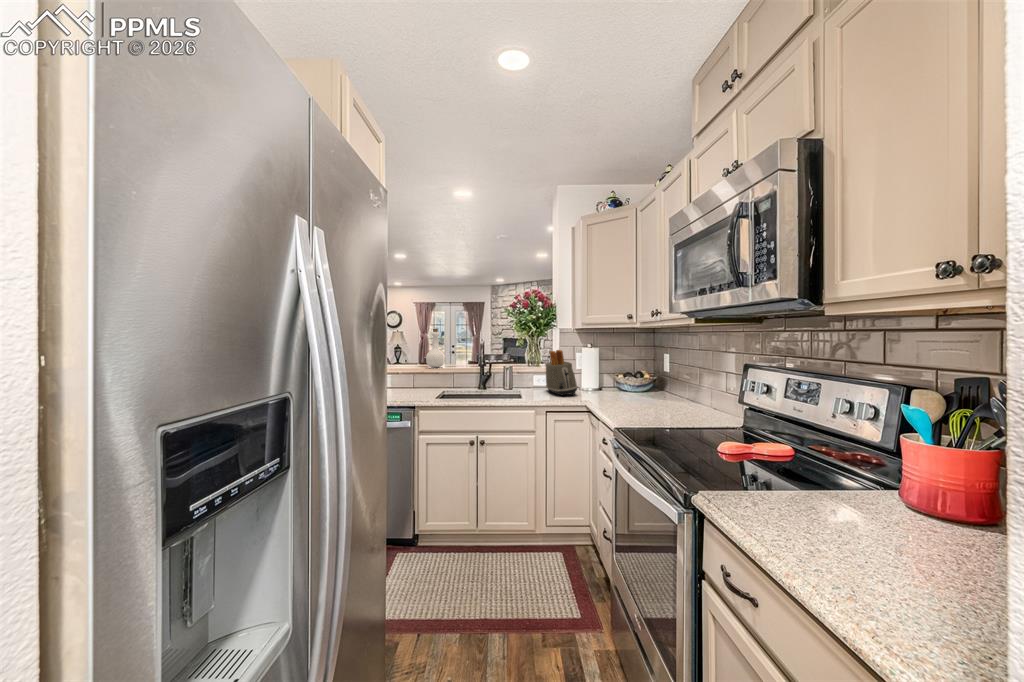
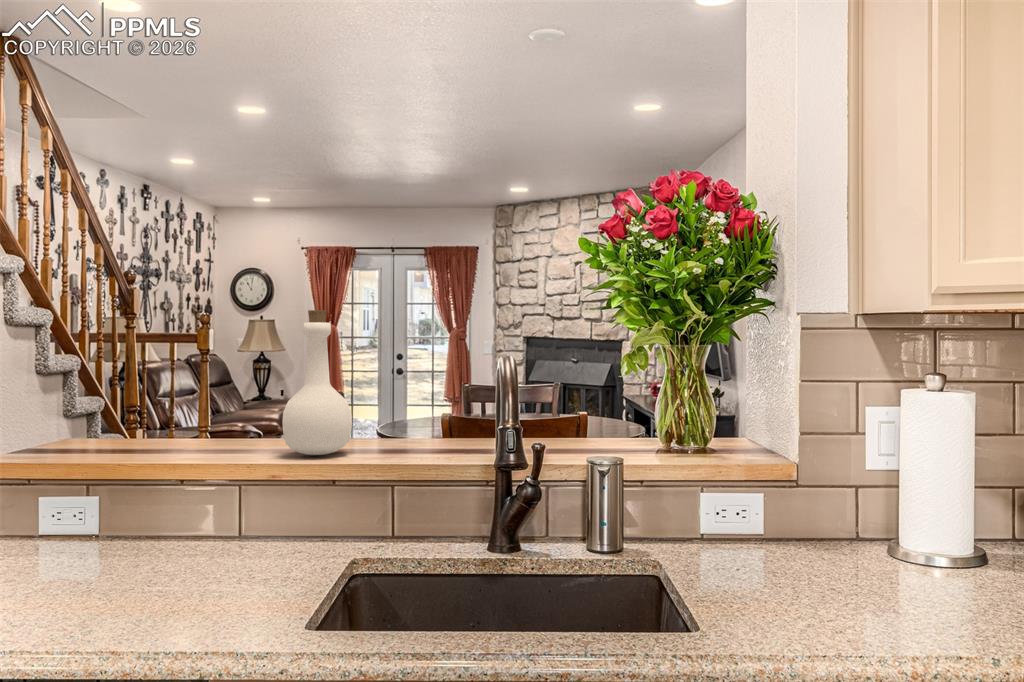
toaster: present [545,350,578,395] -> none [754,400,929,612]

